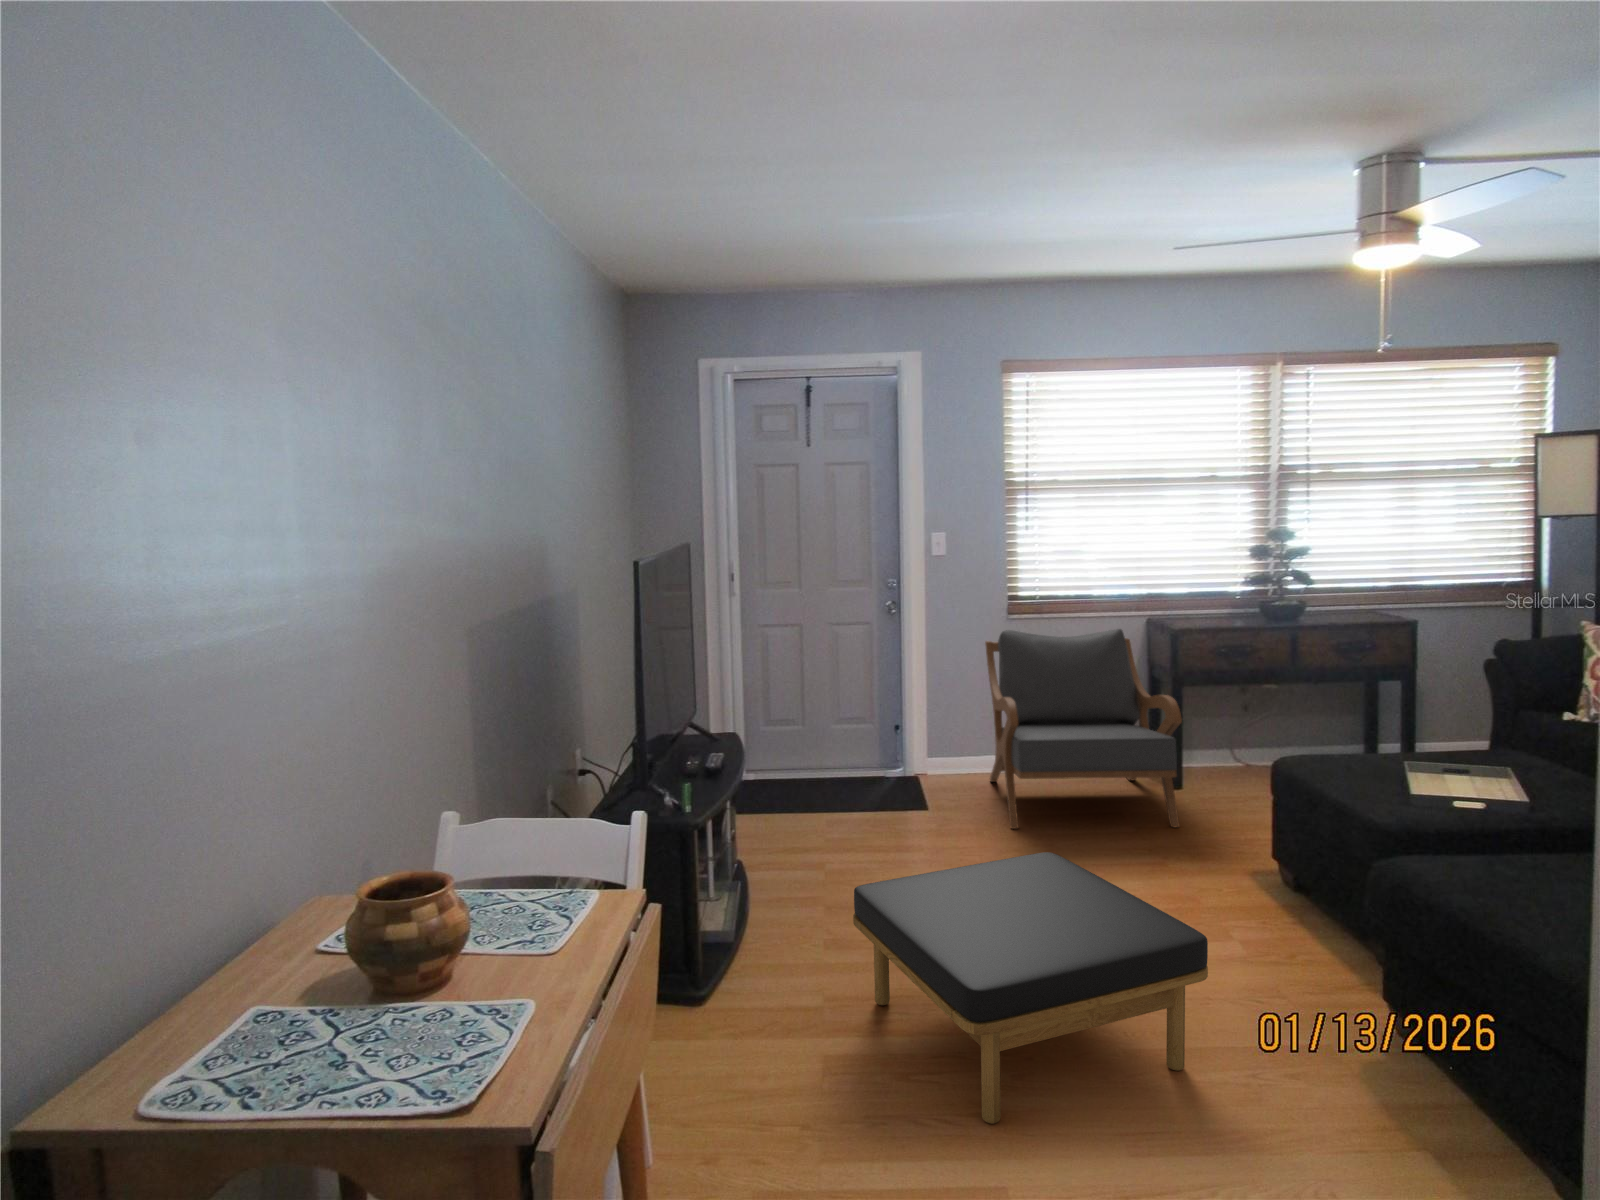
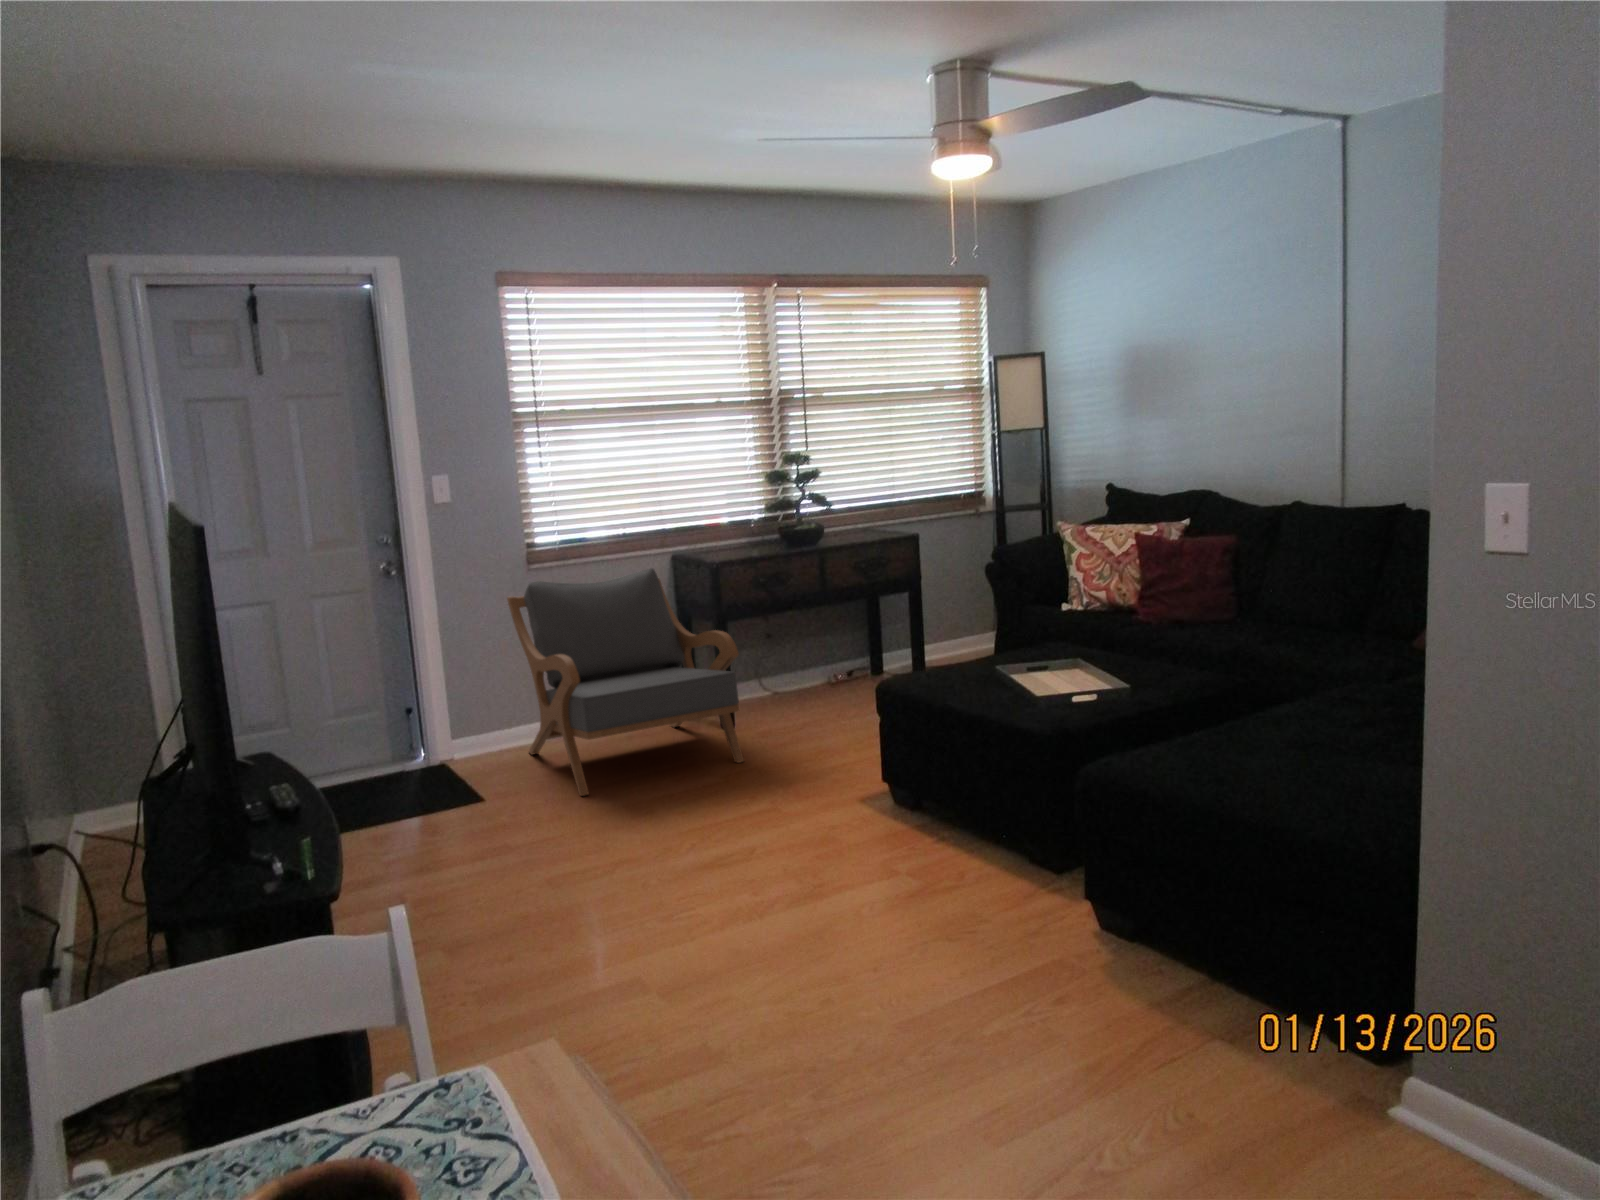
ottoman: present [853,852,1208,1124] -> none [506,797,866,1056]

